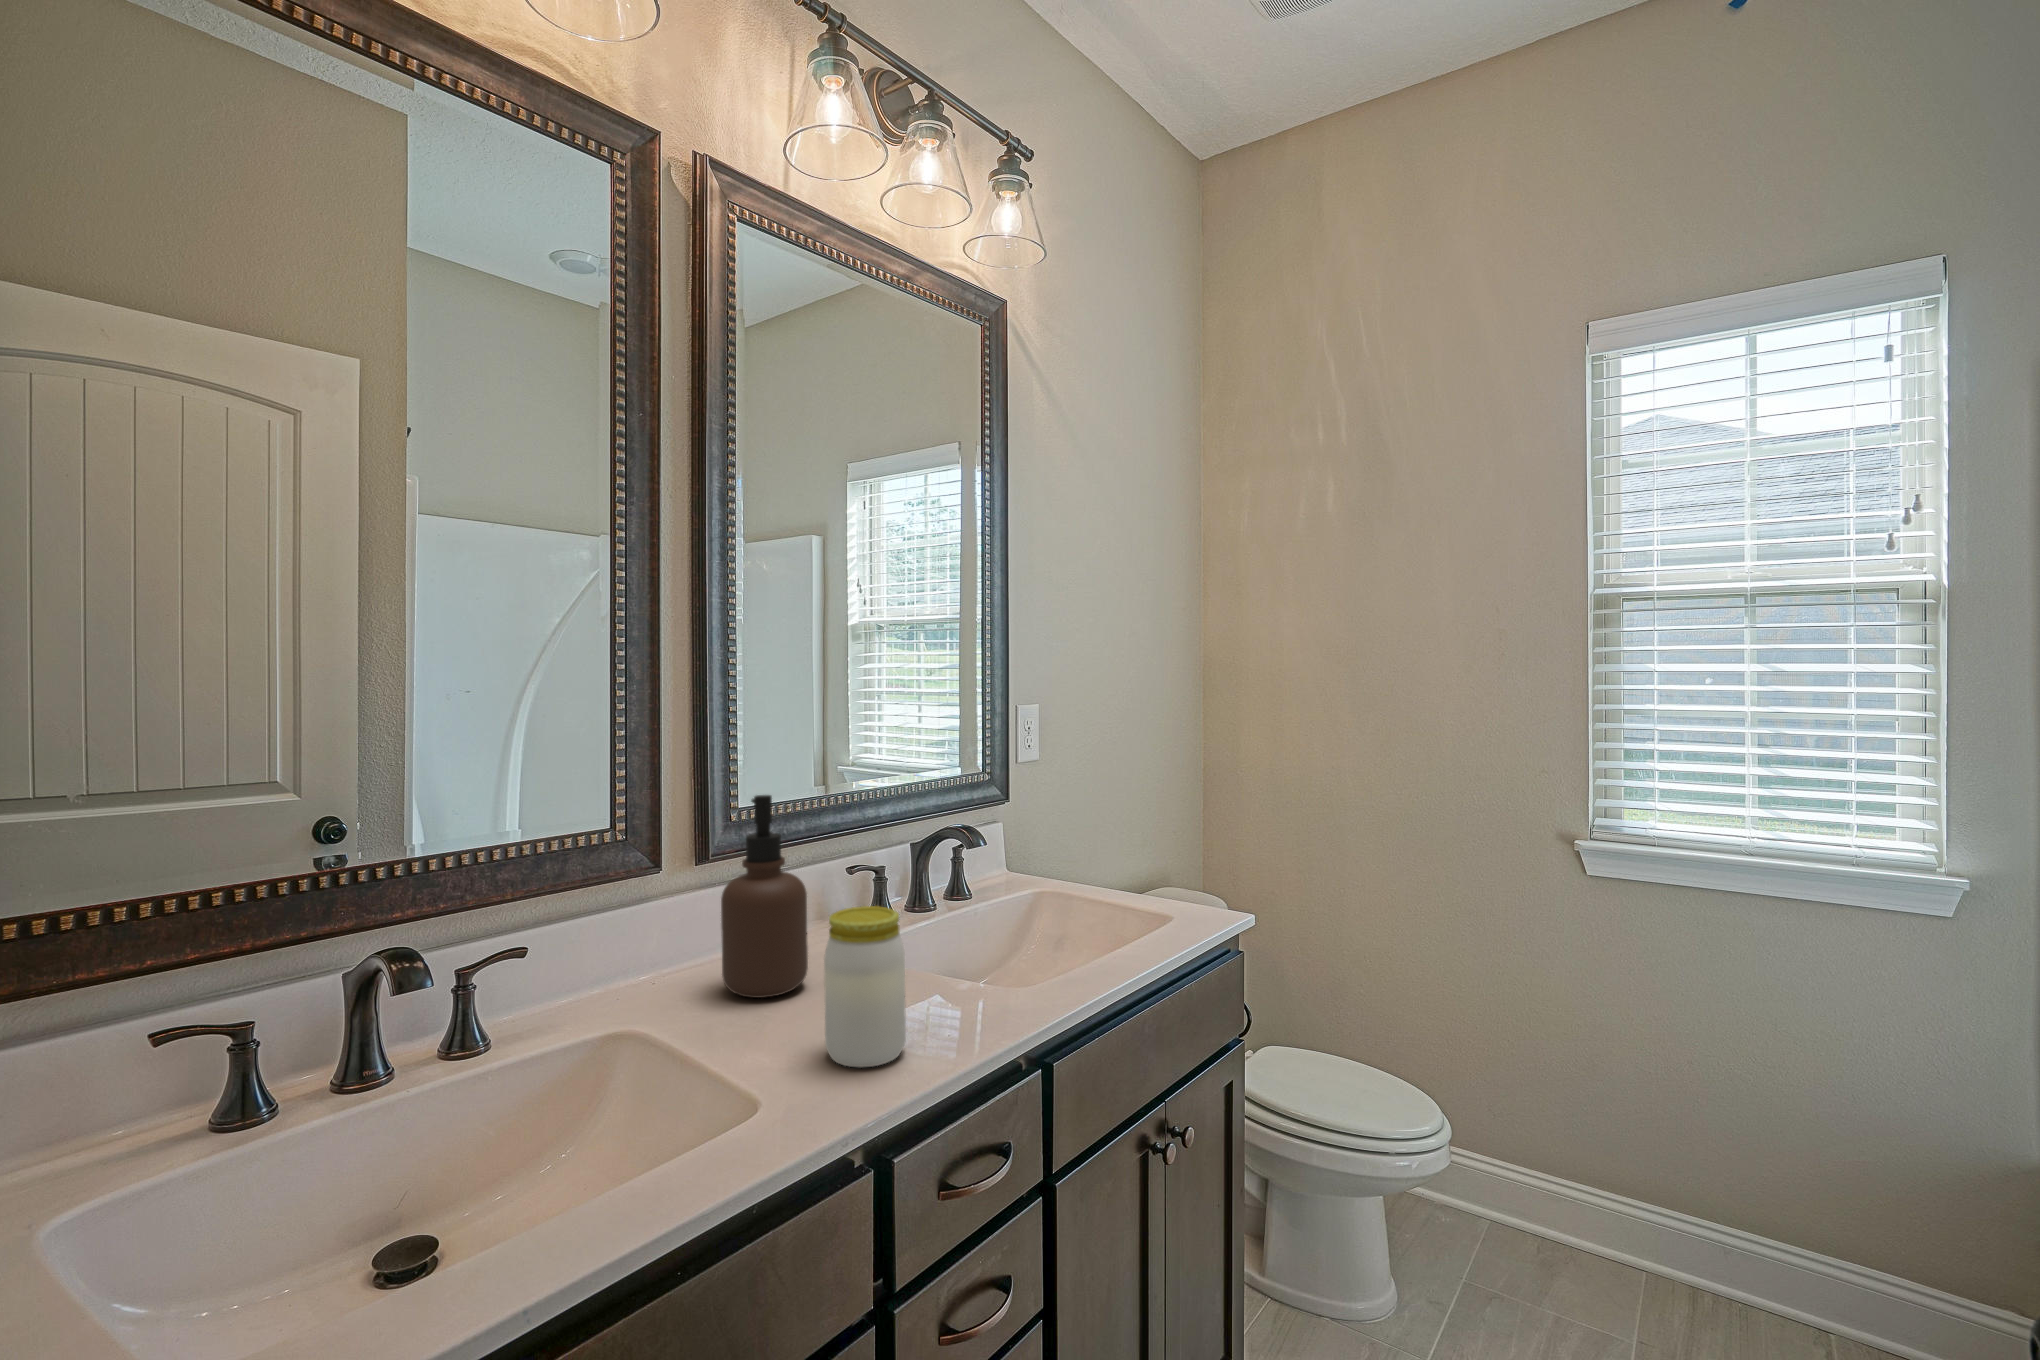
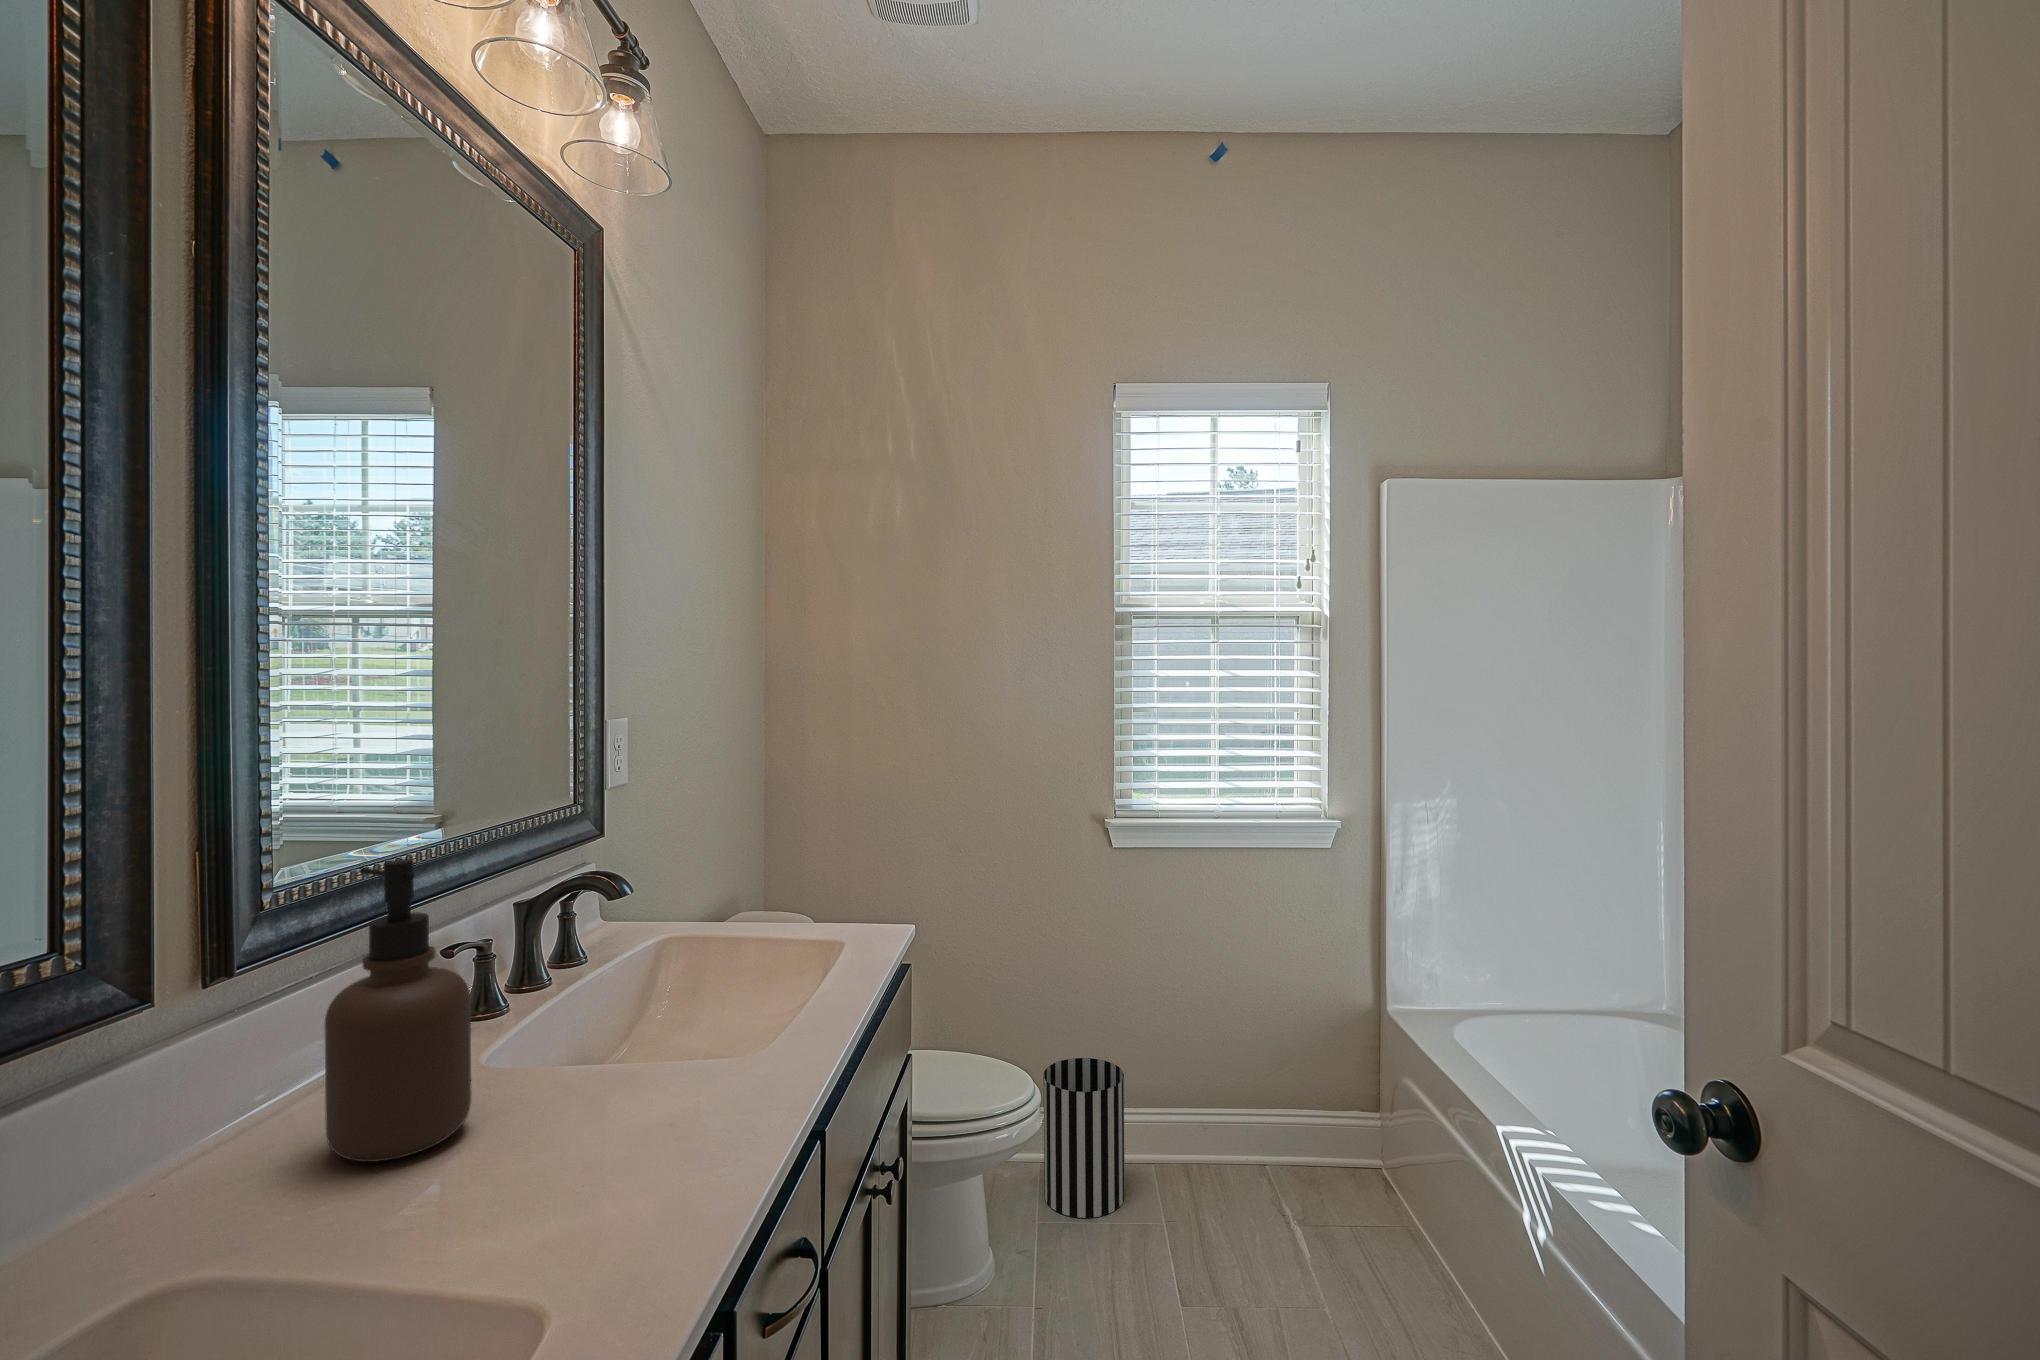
jar: present [824,906,906,1067] -> none [595,984,709,1204]
wastebasket: none [1491,1109,1600,1301] -> present [1043,1058,1125,1218]

